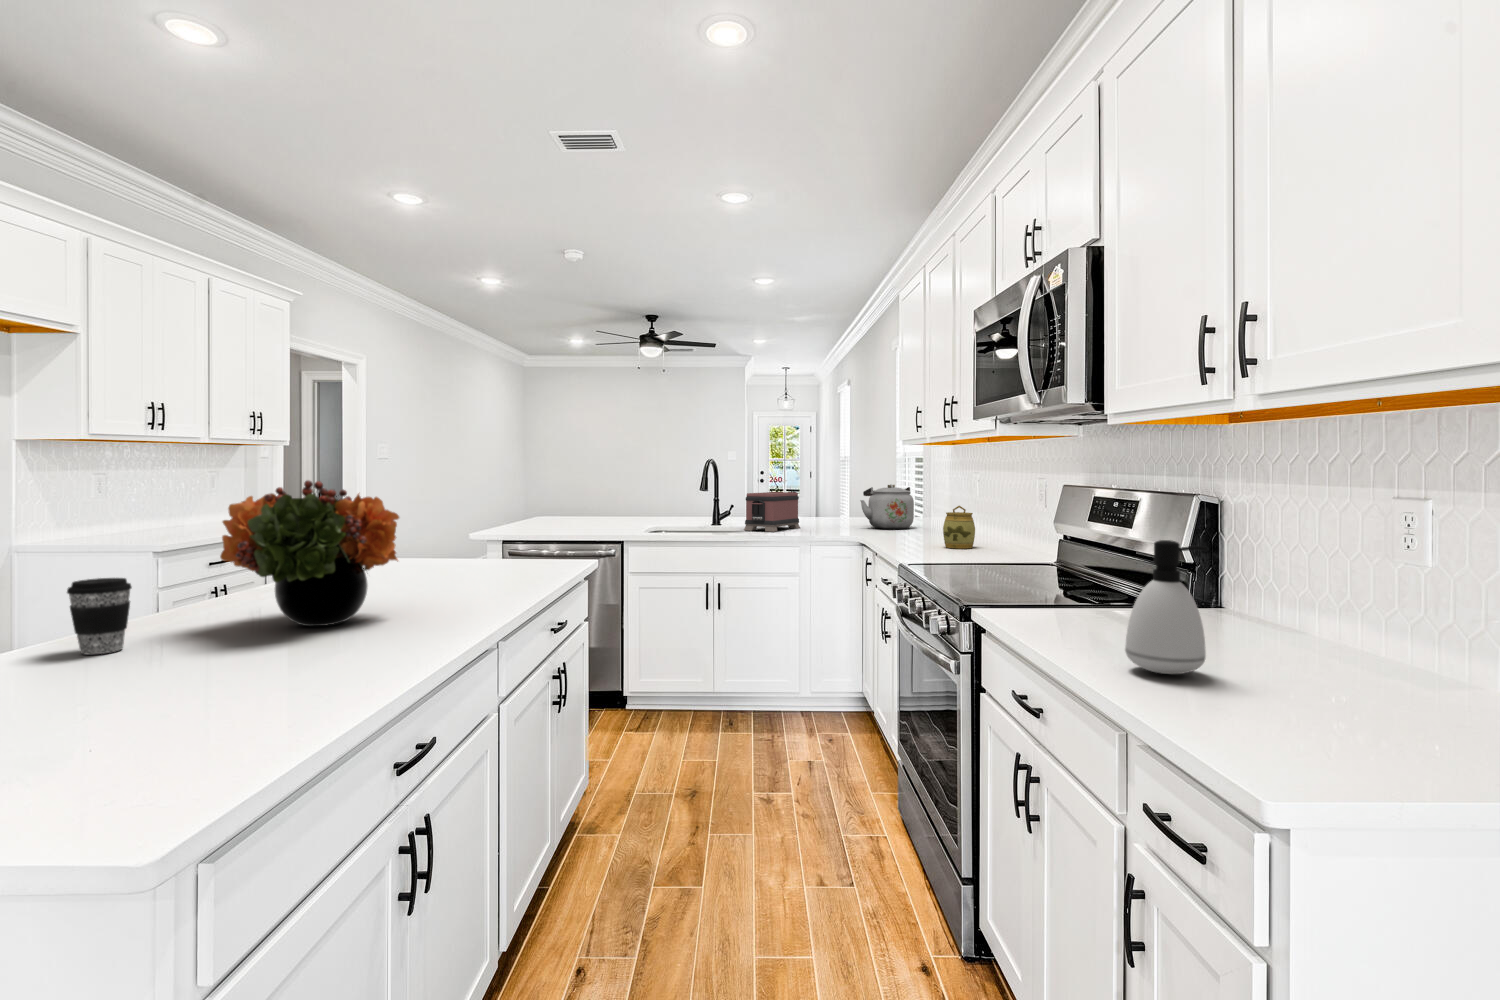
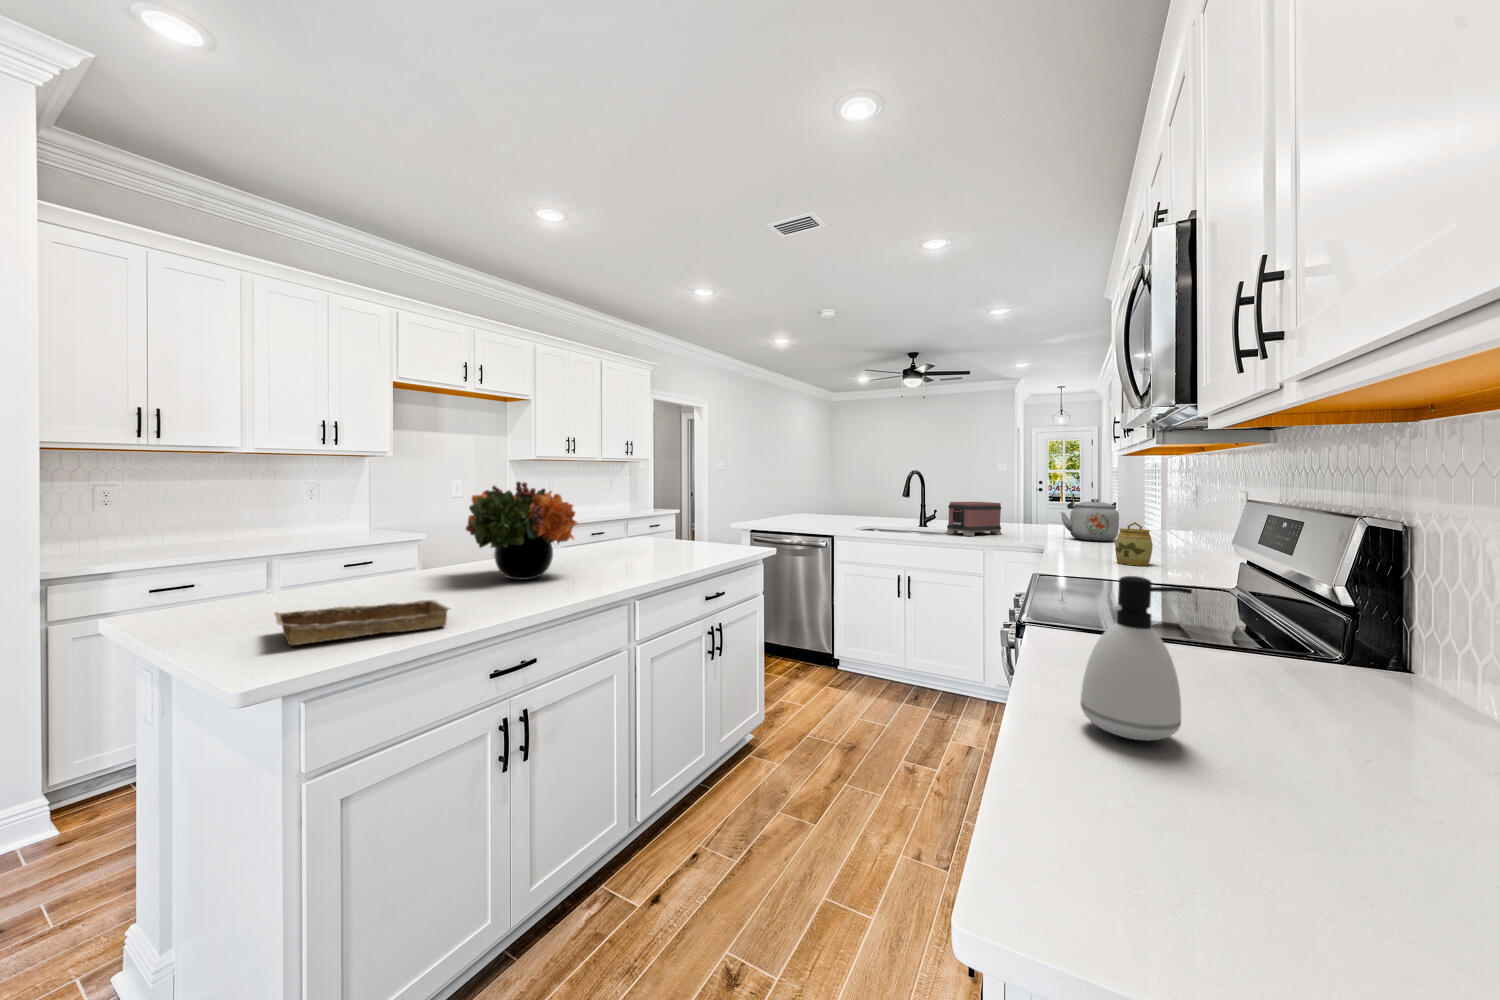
coffee cup: present [67,578,132,655] -> none [375,538,411,583]
tray: none [61,660,357,748] -> present [274,600,451,645]

